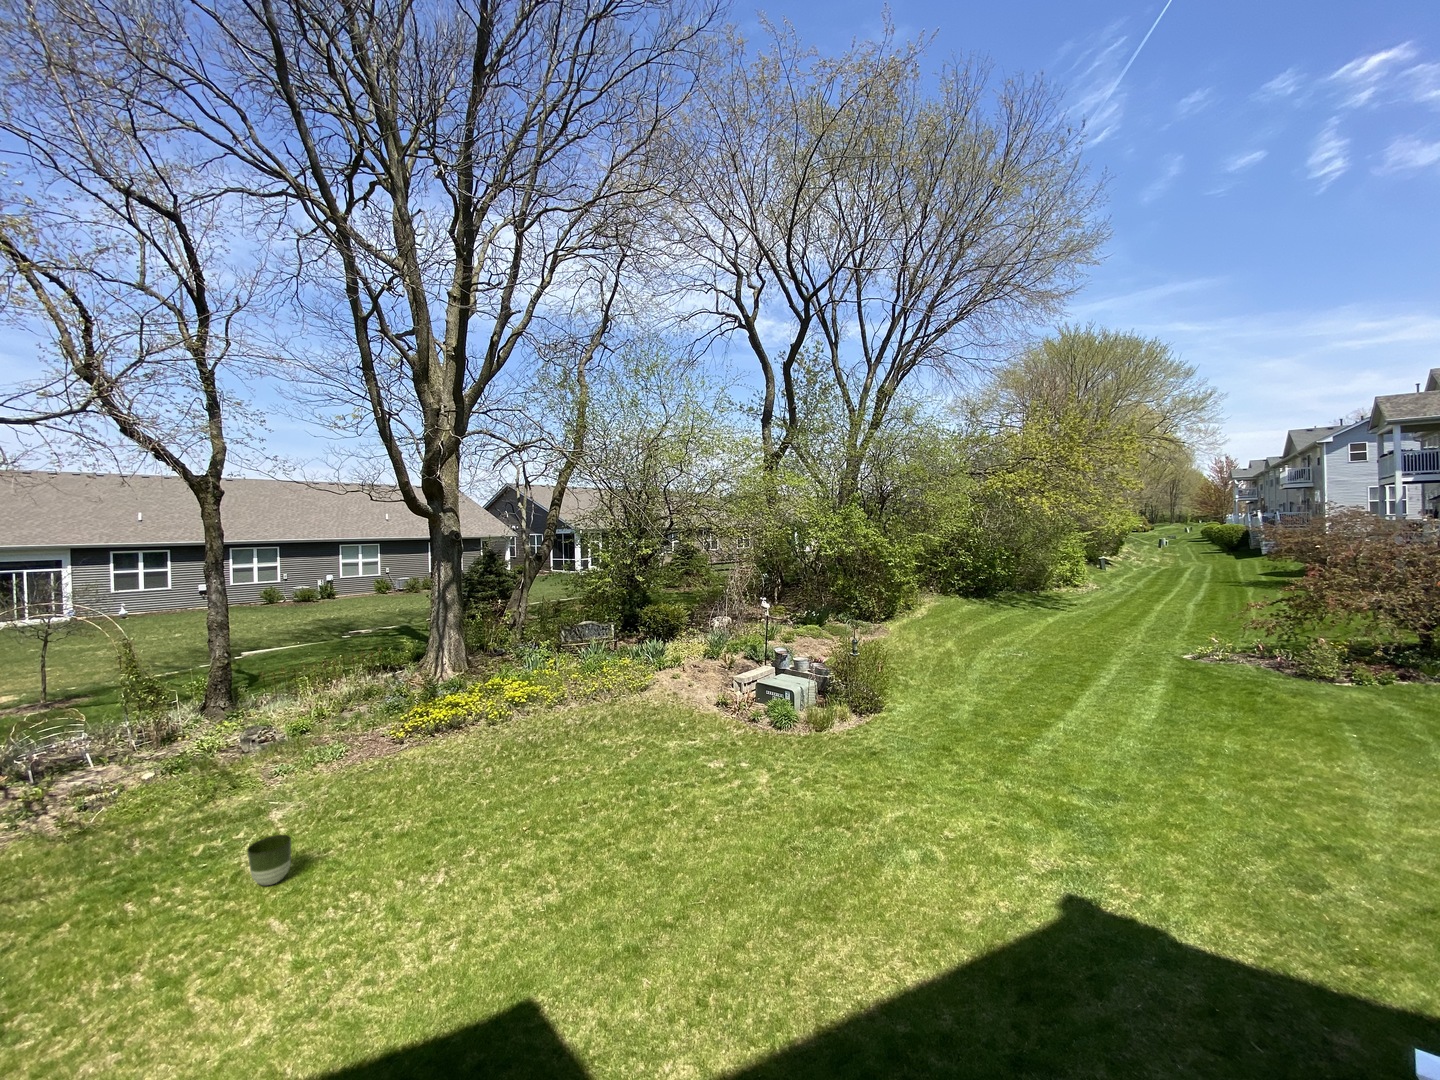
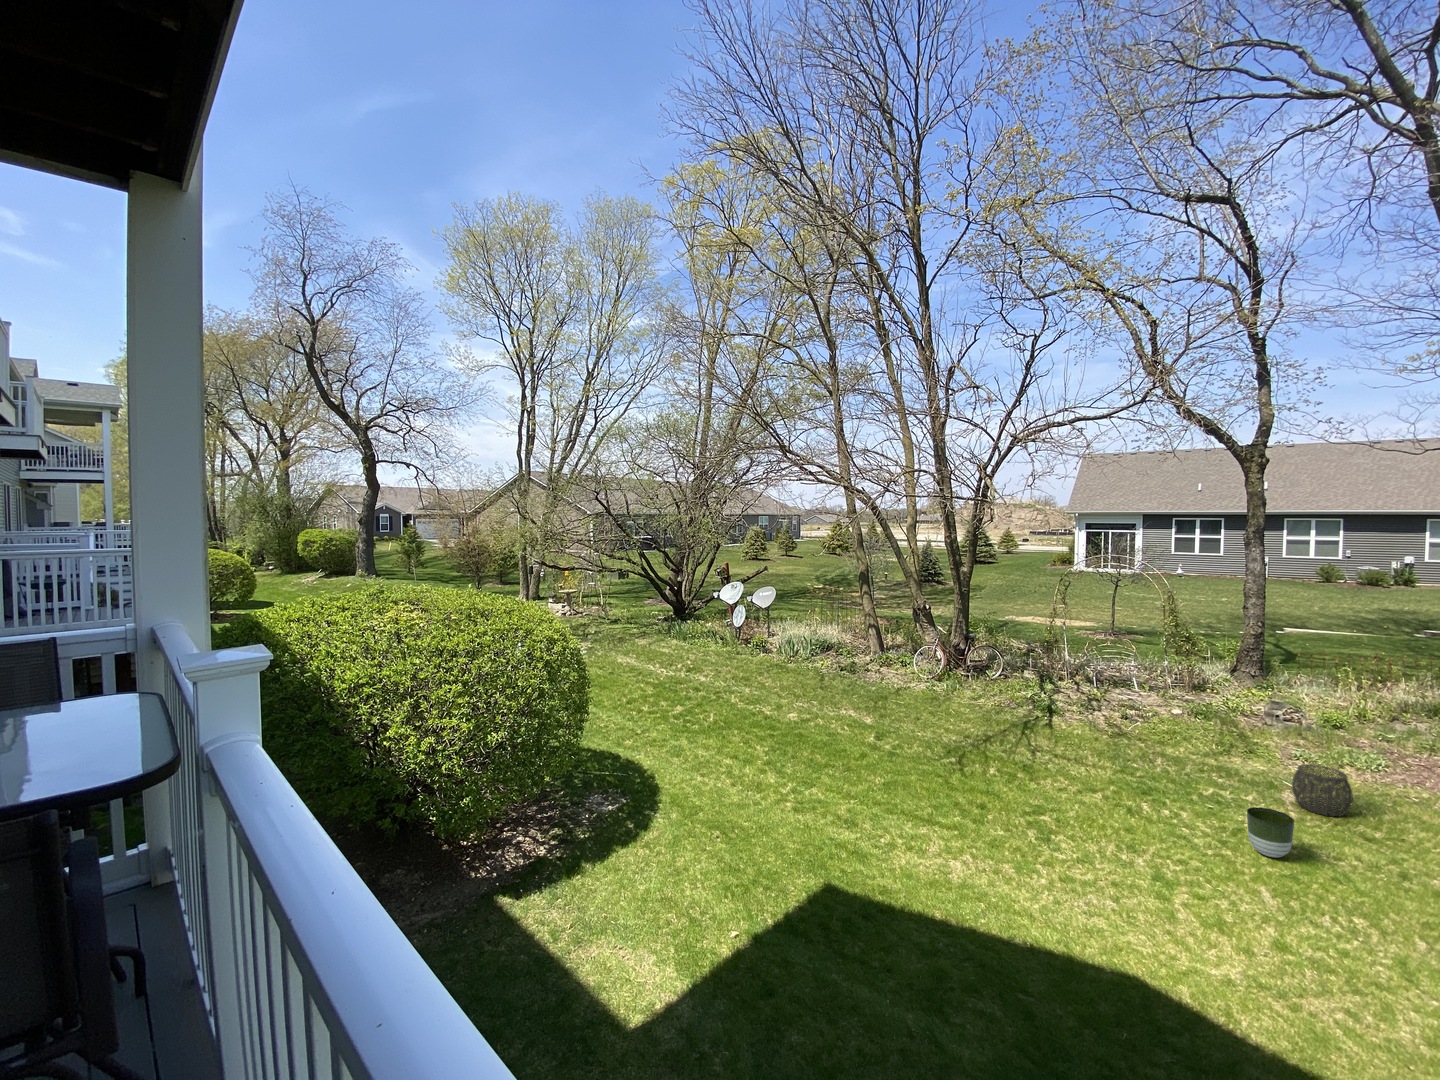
woven basket: none [280,772,329,820] -> present [1292,764,1353,817]

